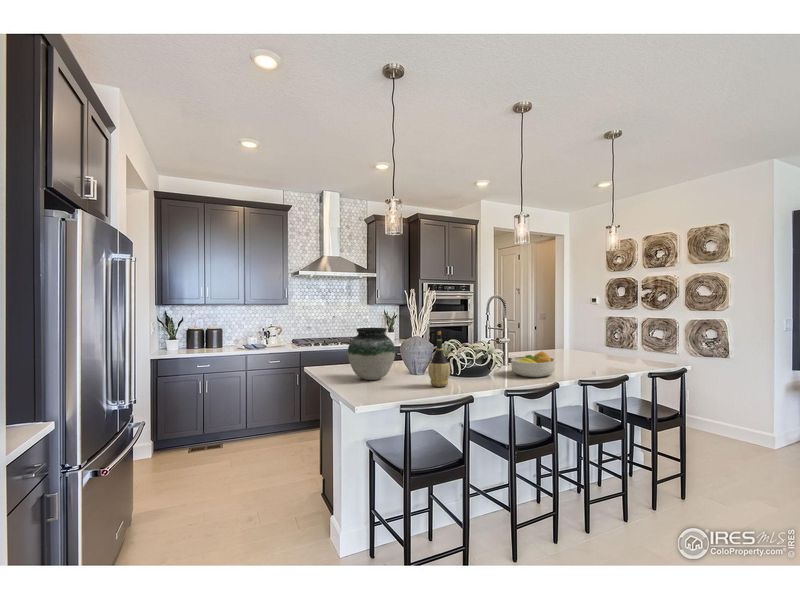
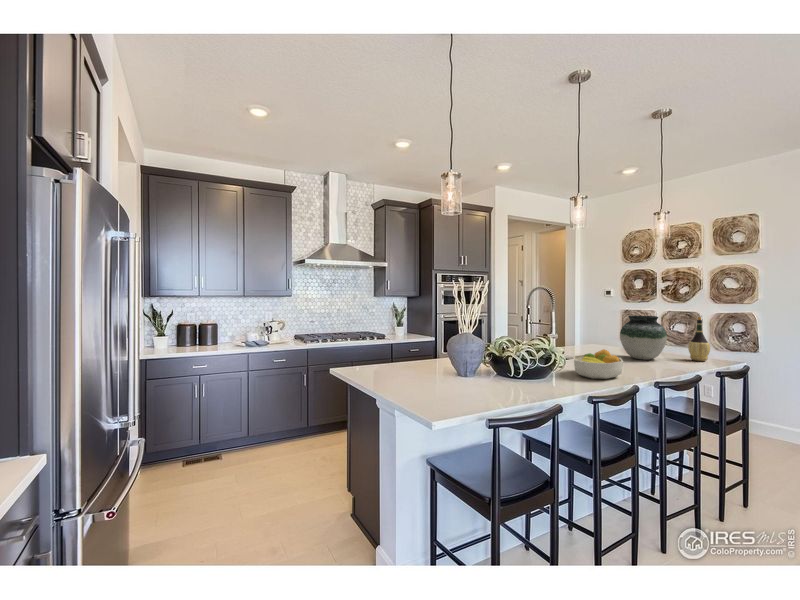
vase: present [348,328,395,380] -> present [620,316,667,360]
wine bottle: present [428,331,450,387] -> present [688,317,710,361]

